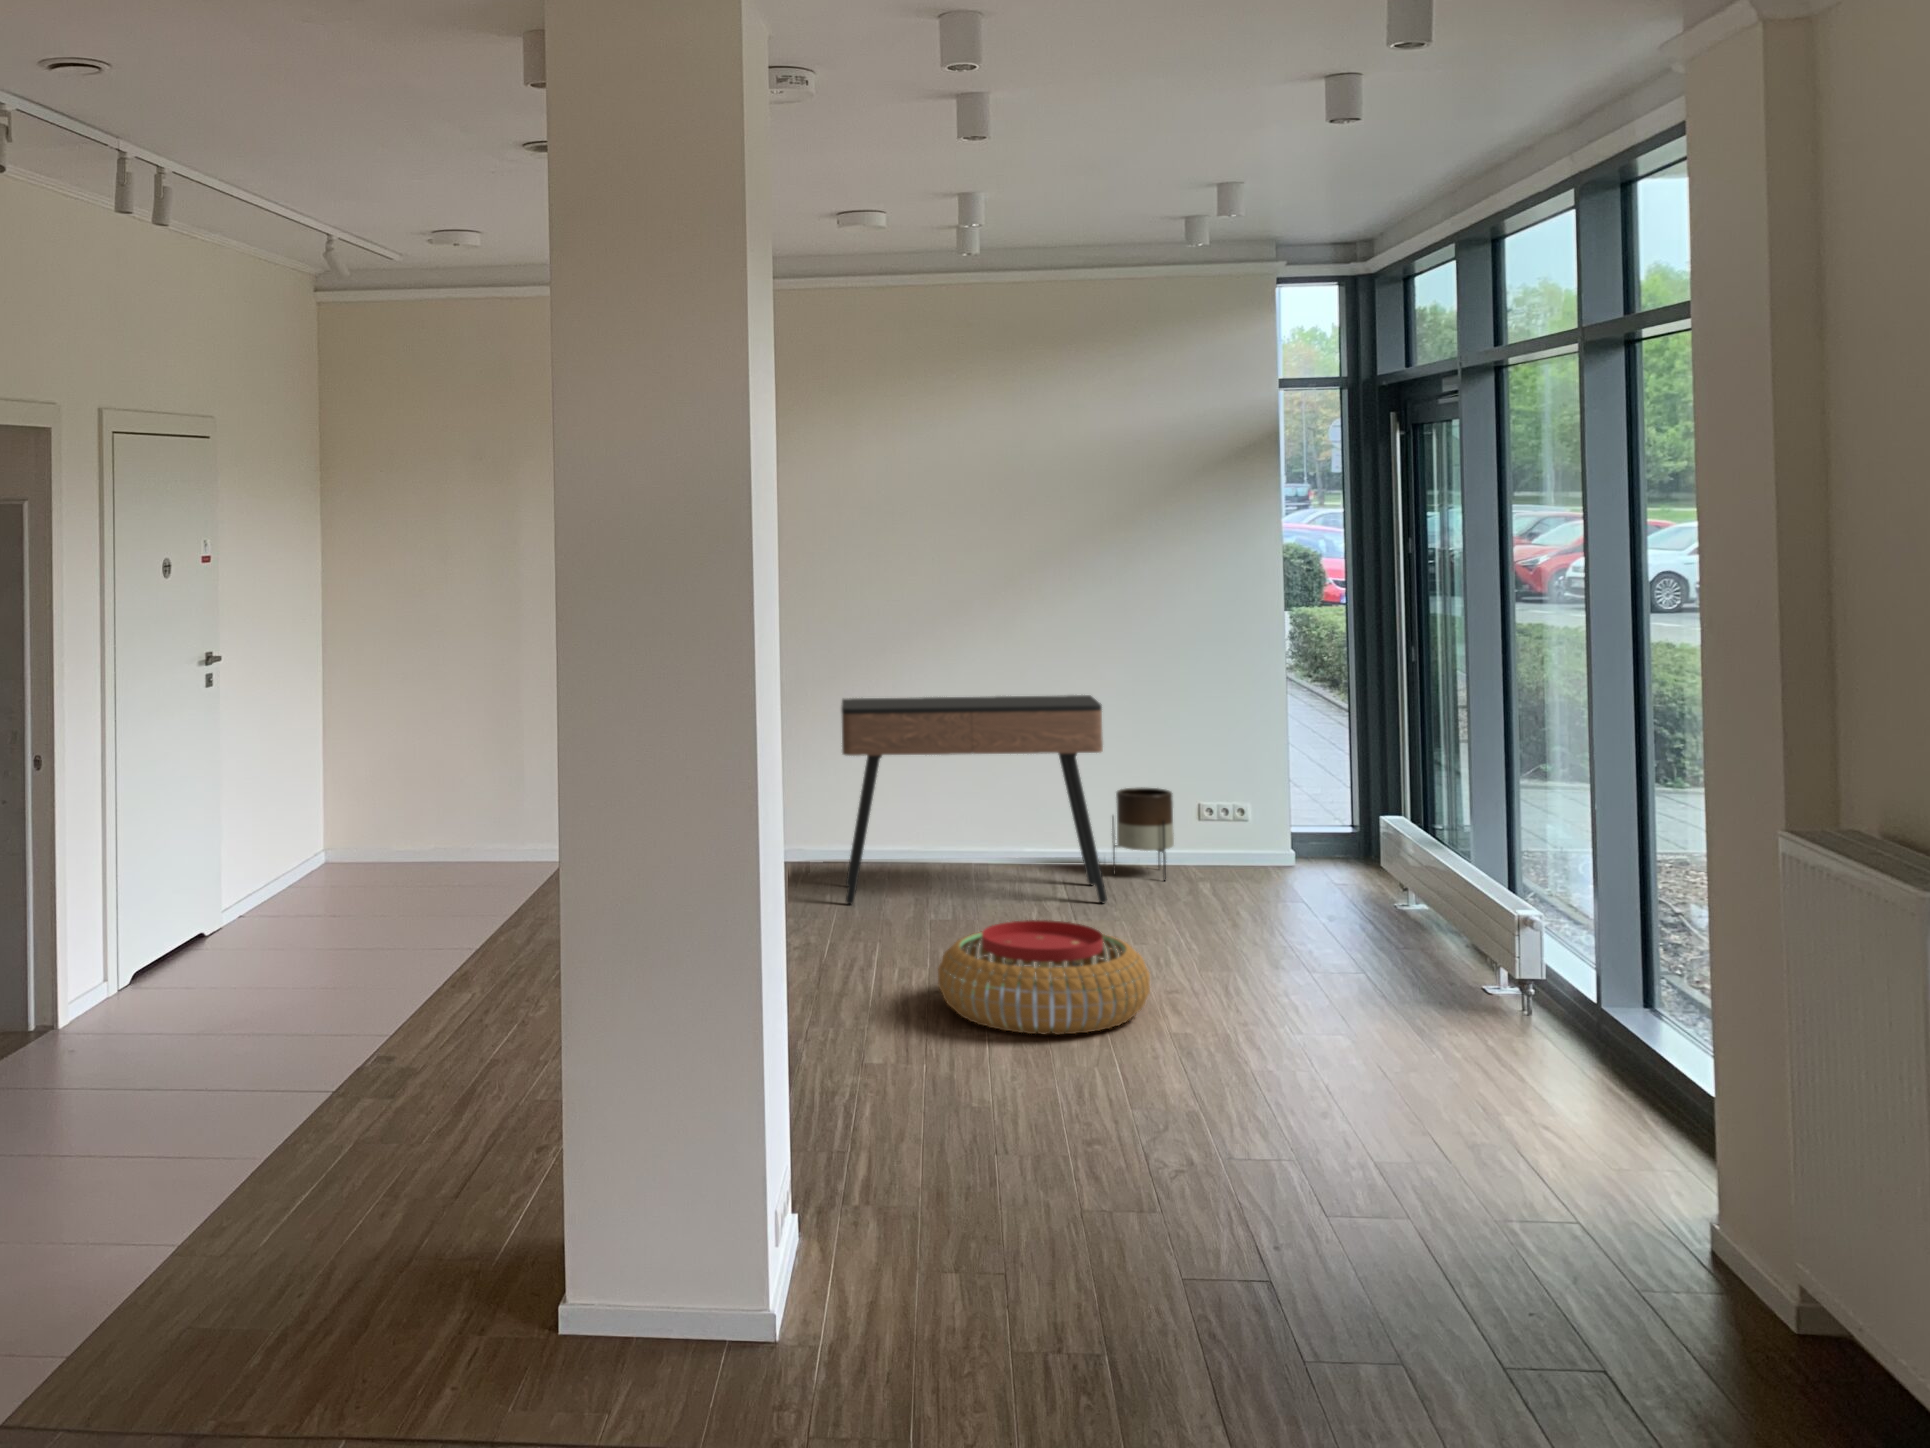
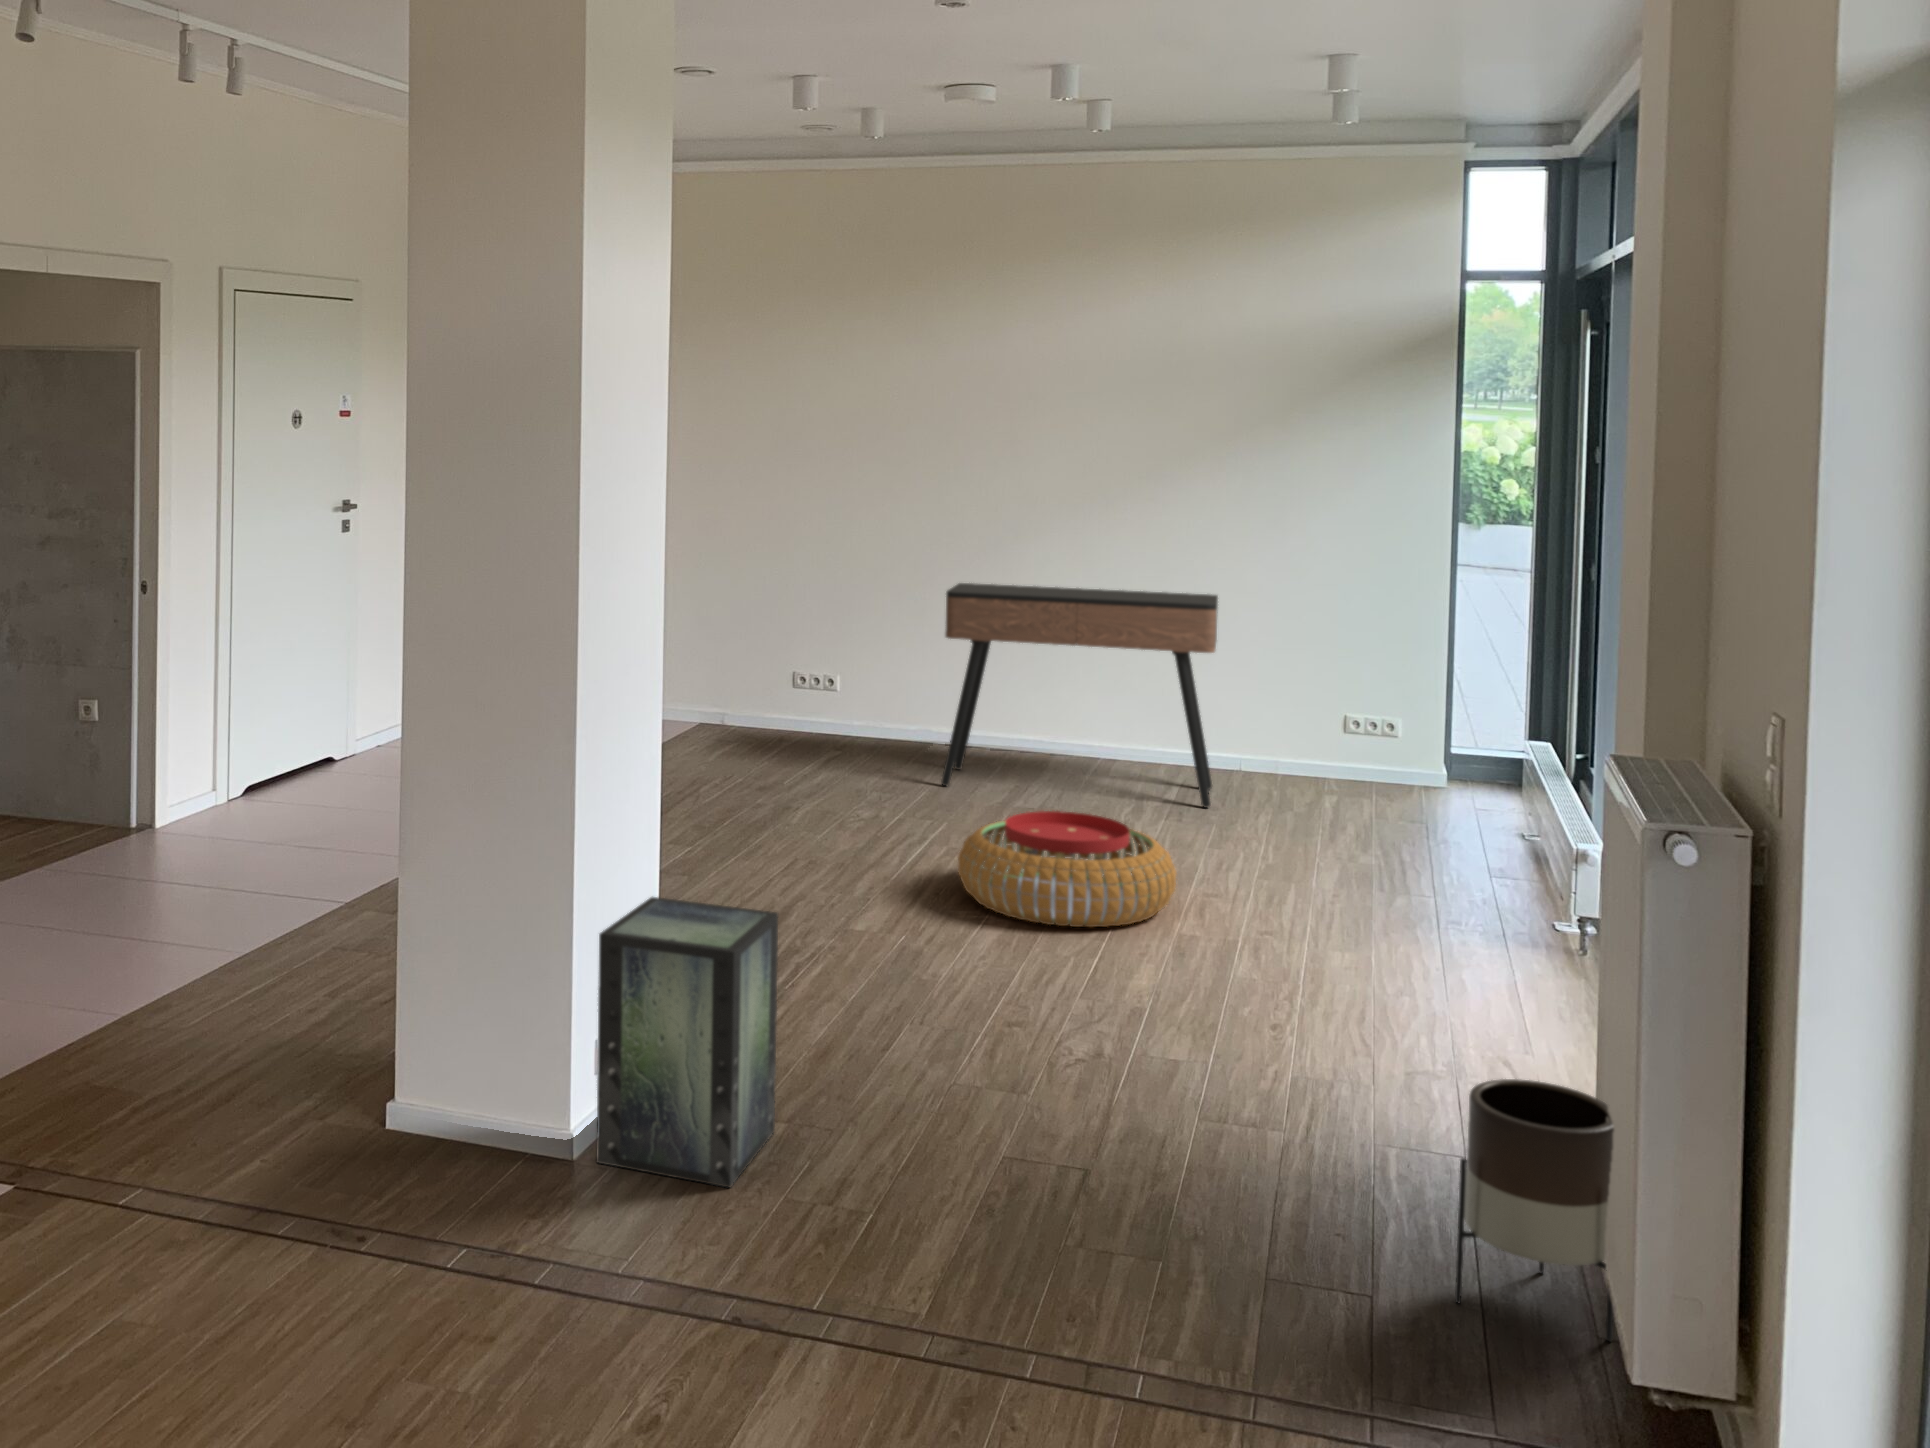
planter: present [1112,787,1174,879] -> present [1455,1079,1614,1342]
storage box: none [790,1049,944,1340] -> present [596,897,778,1187]

